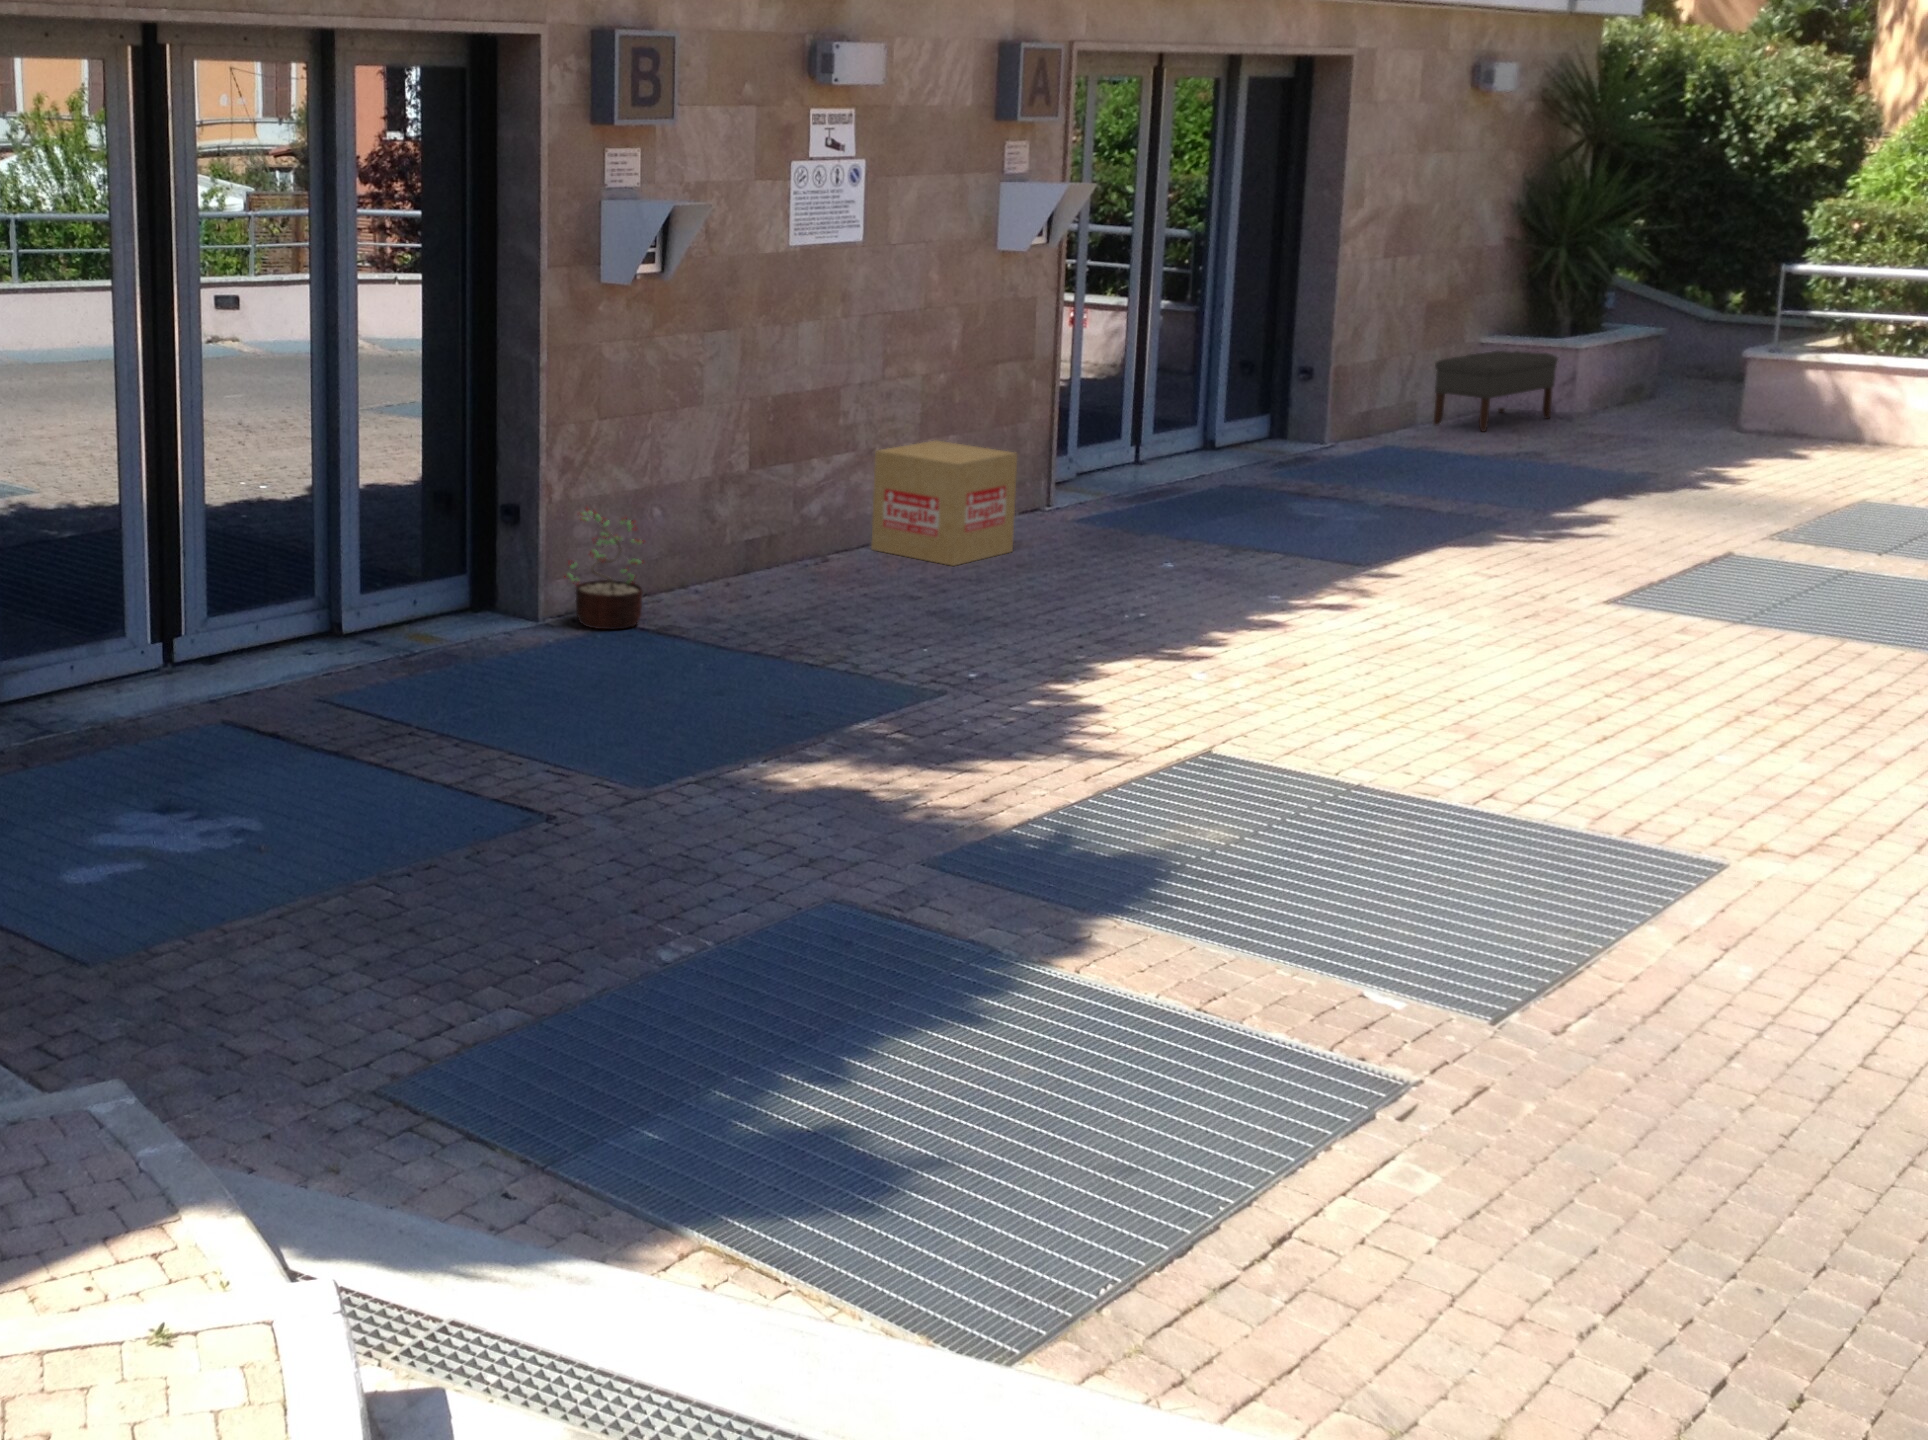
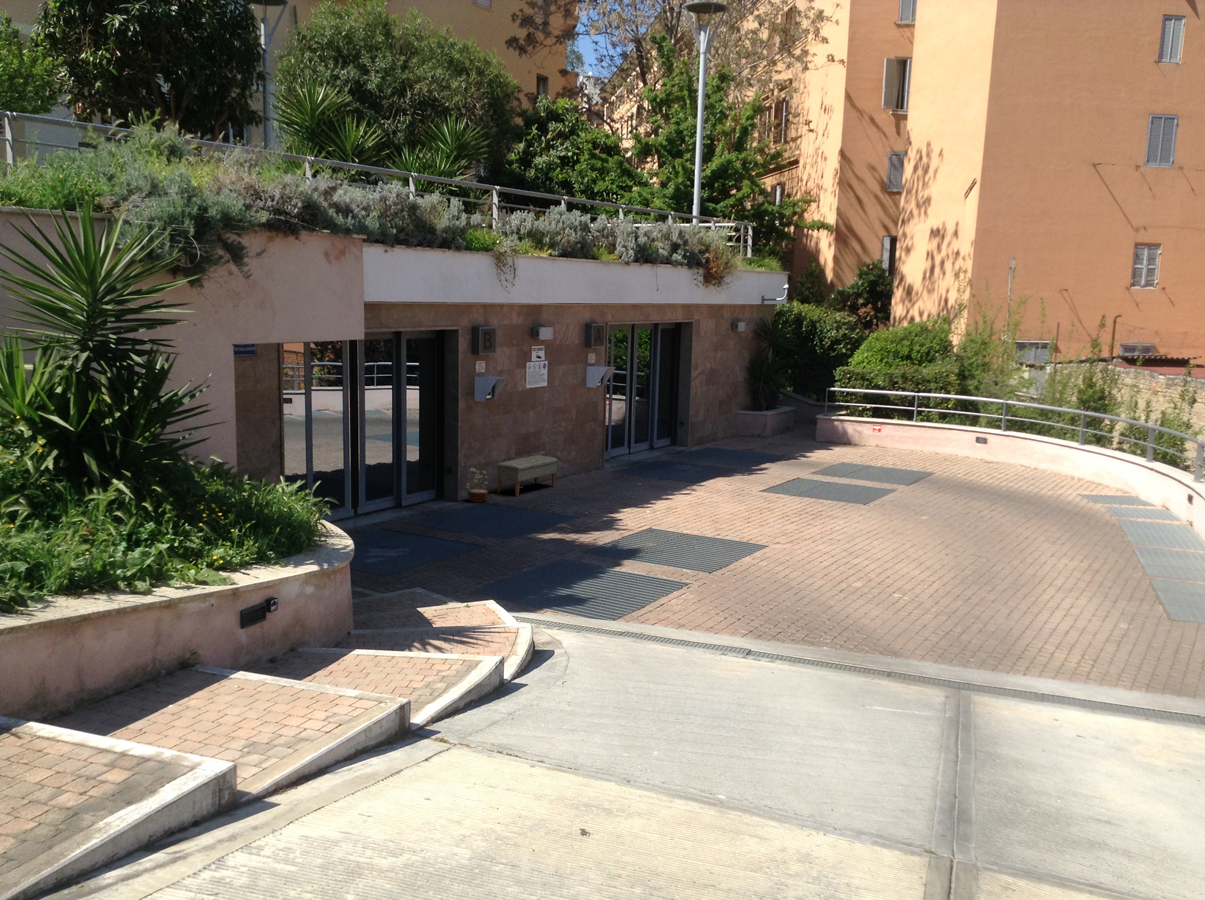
bench: present [1434,351,1558,431] -> present [497,455,558,496]
cardboard box: present [871,441,1017,566] -> none [549,446,593,484]

